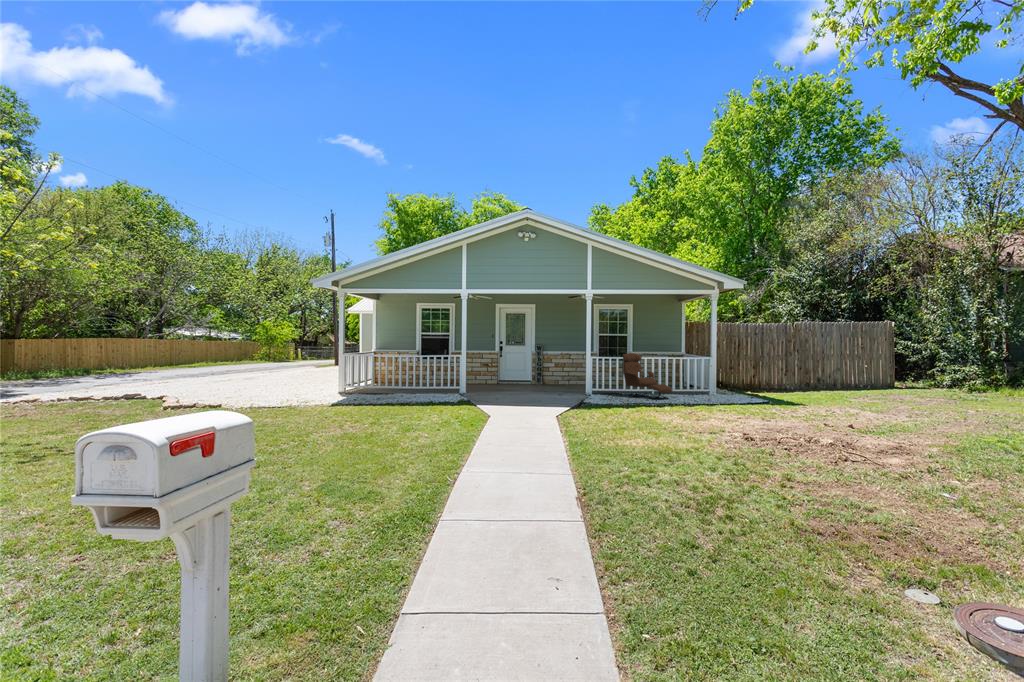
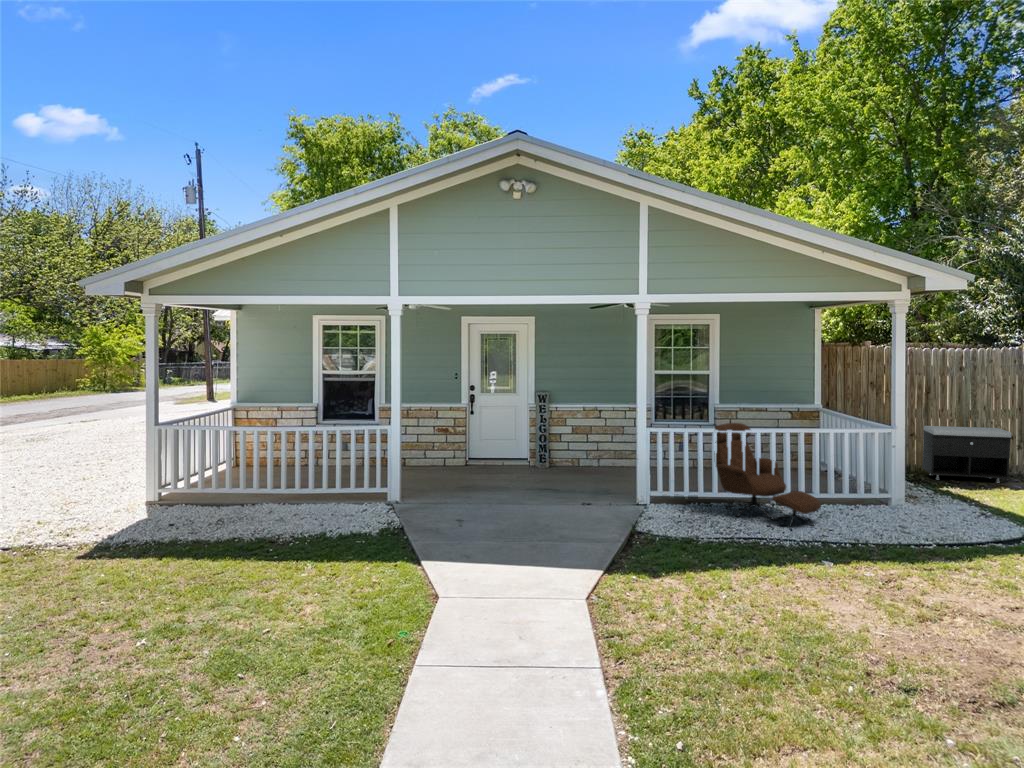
storage bench: none [740,364,781,392] -> present [922,426,1011,483]

